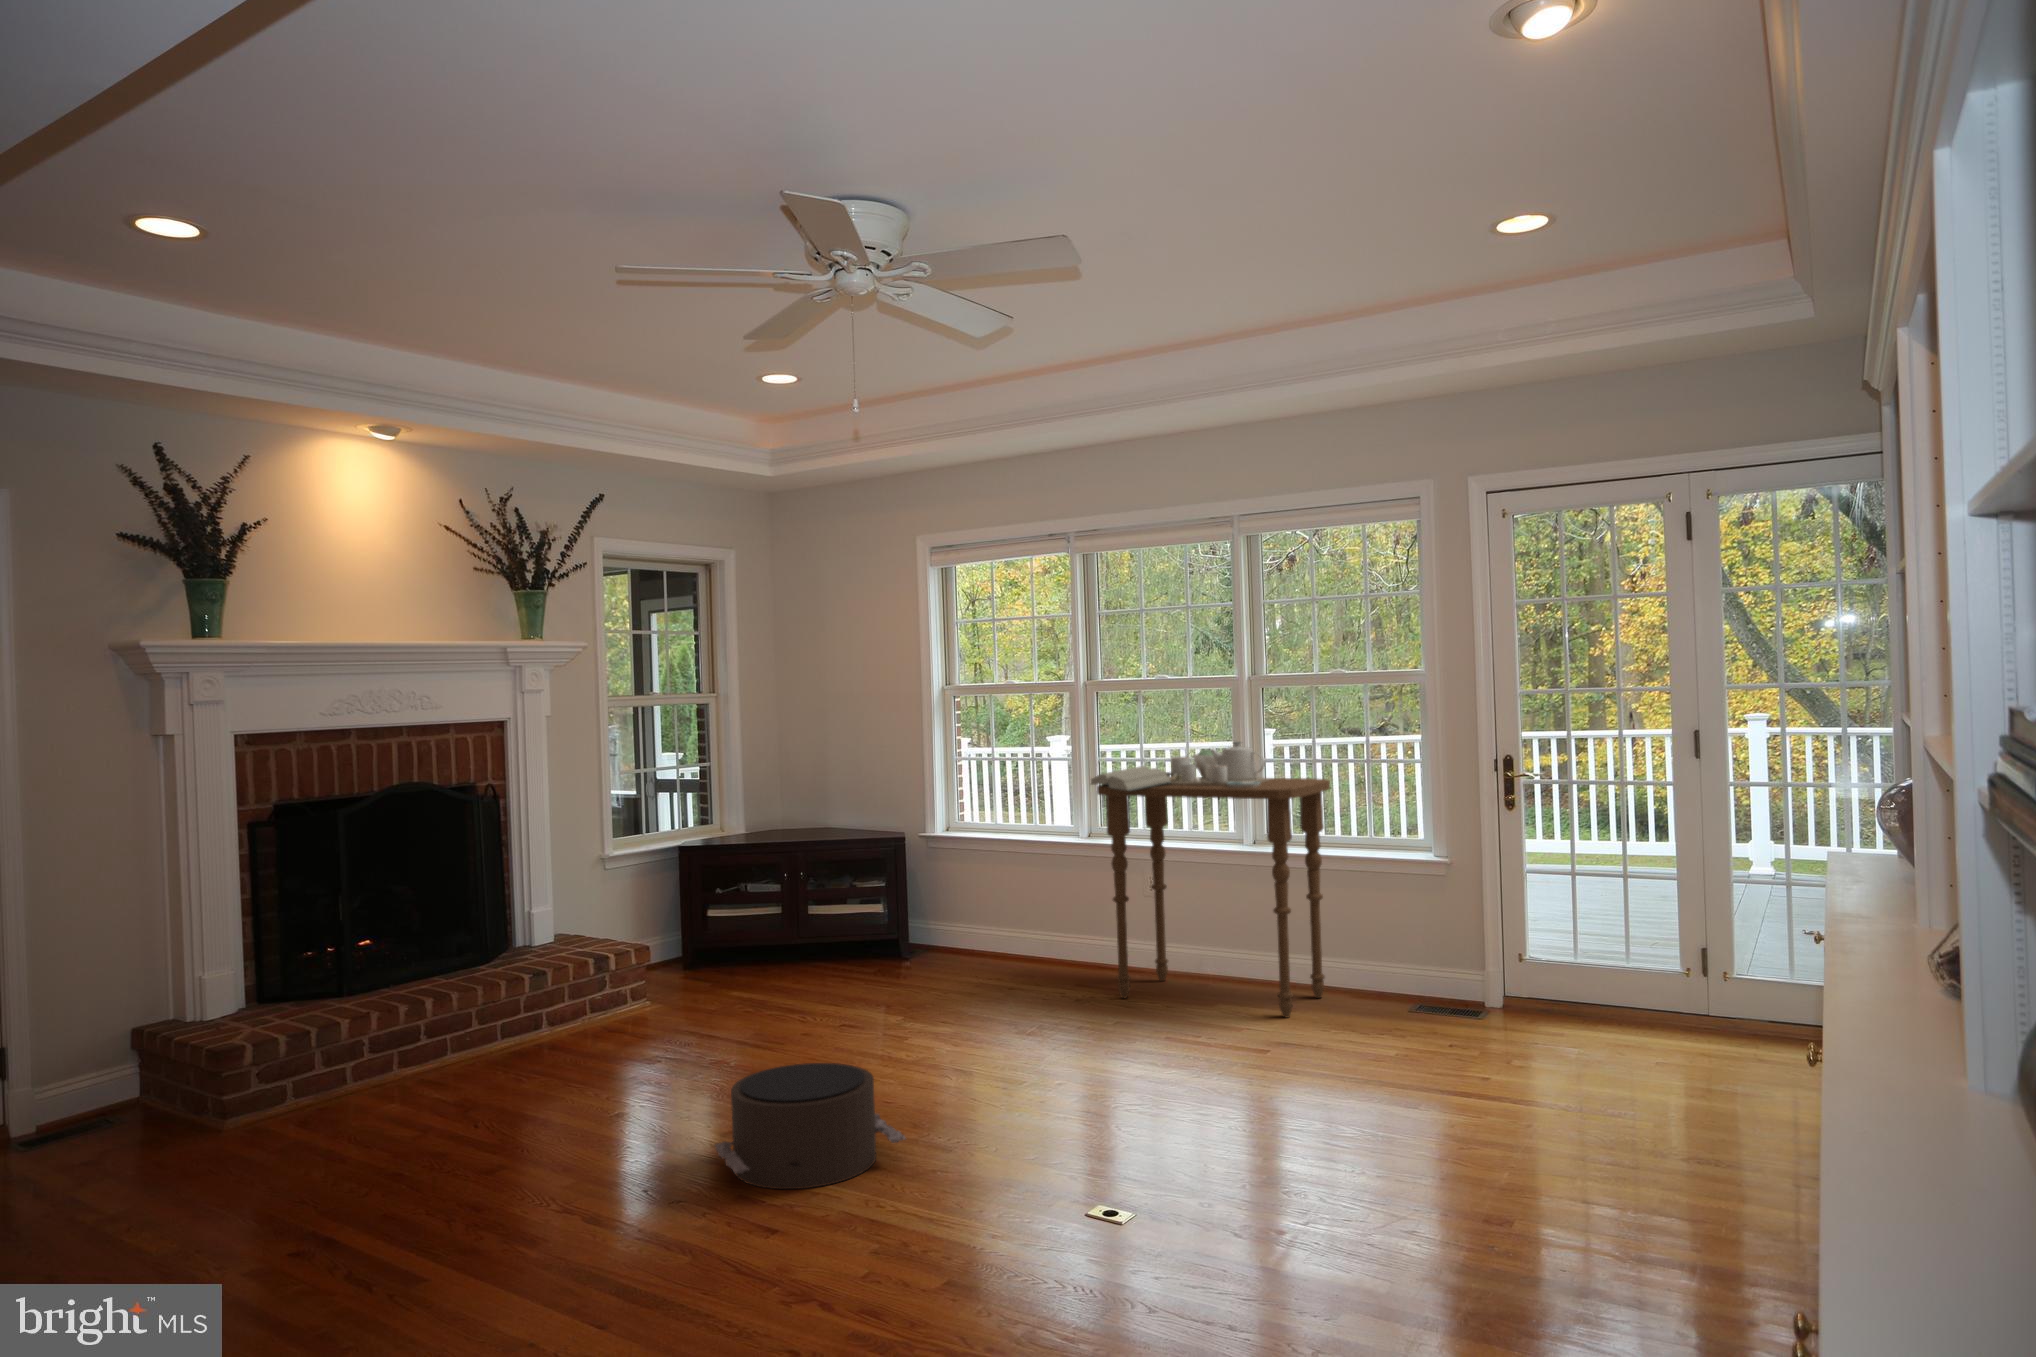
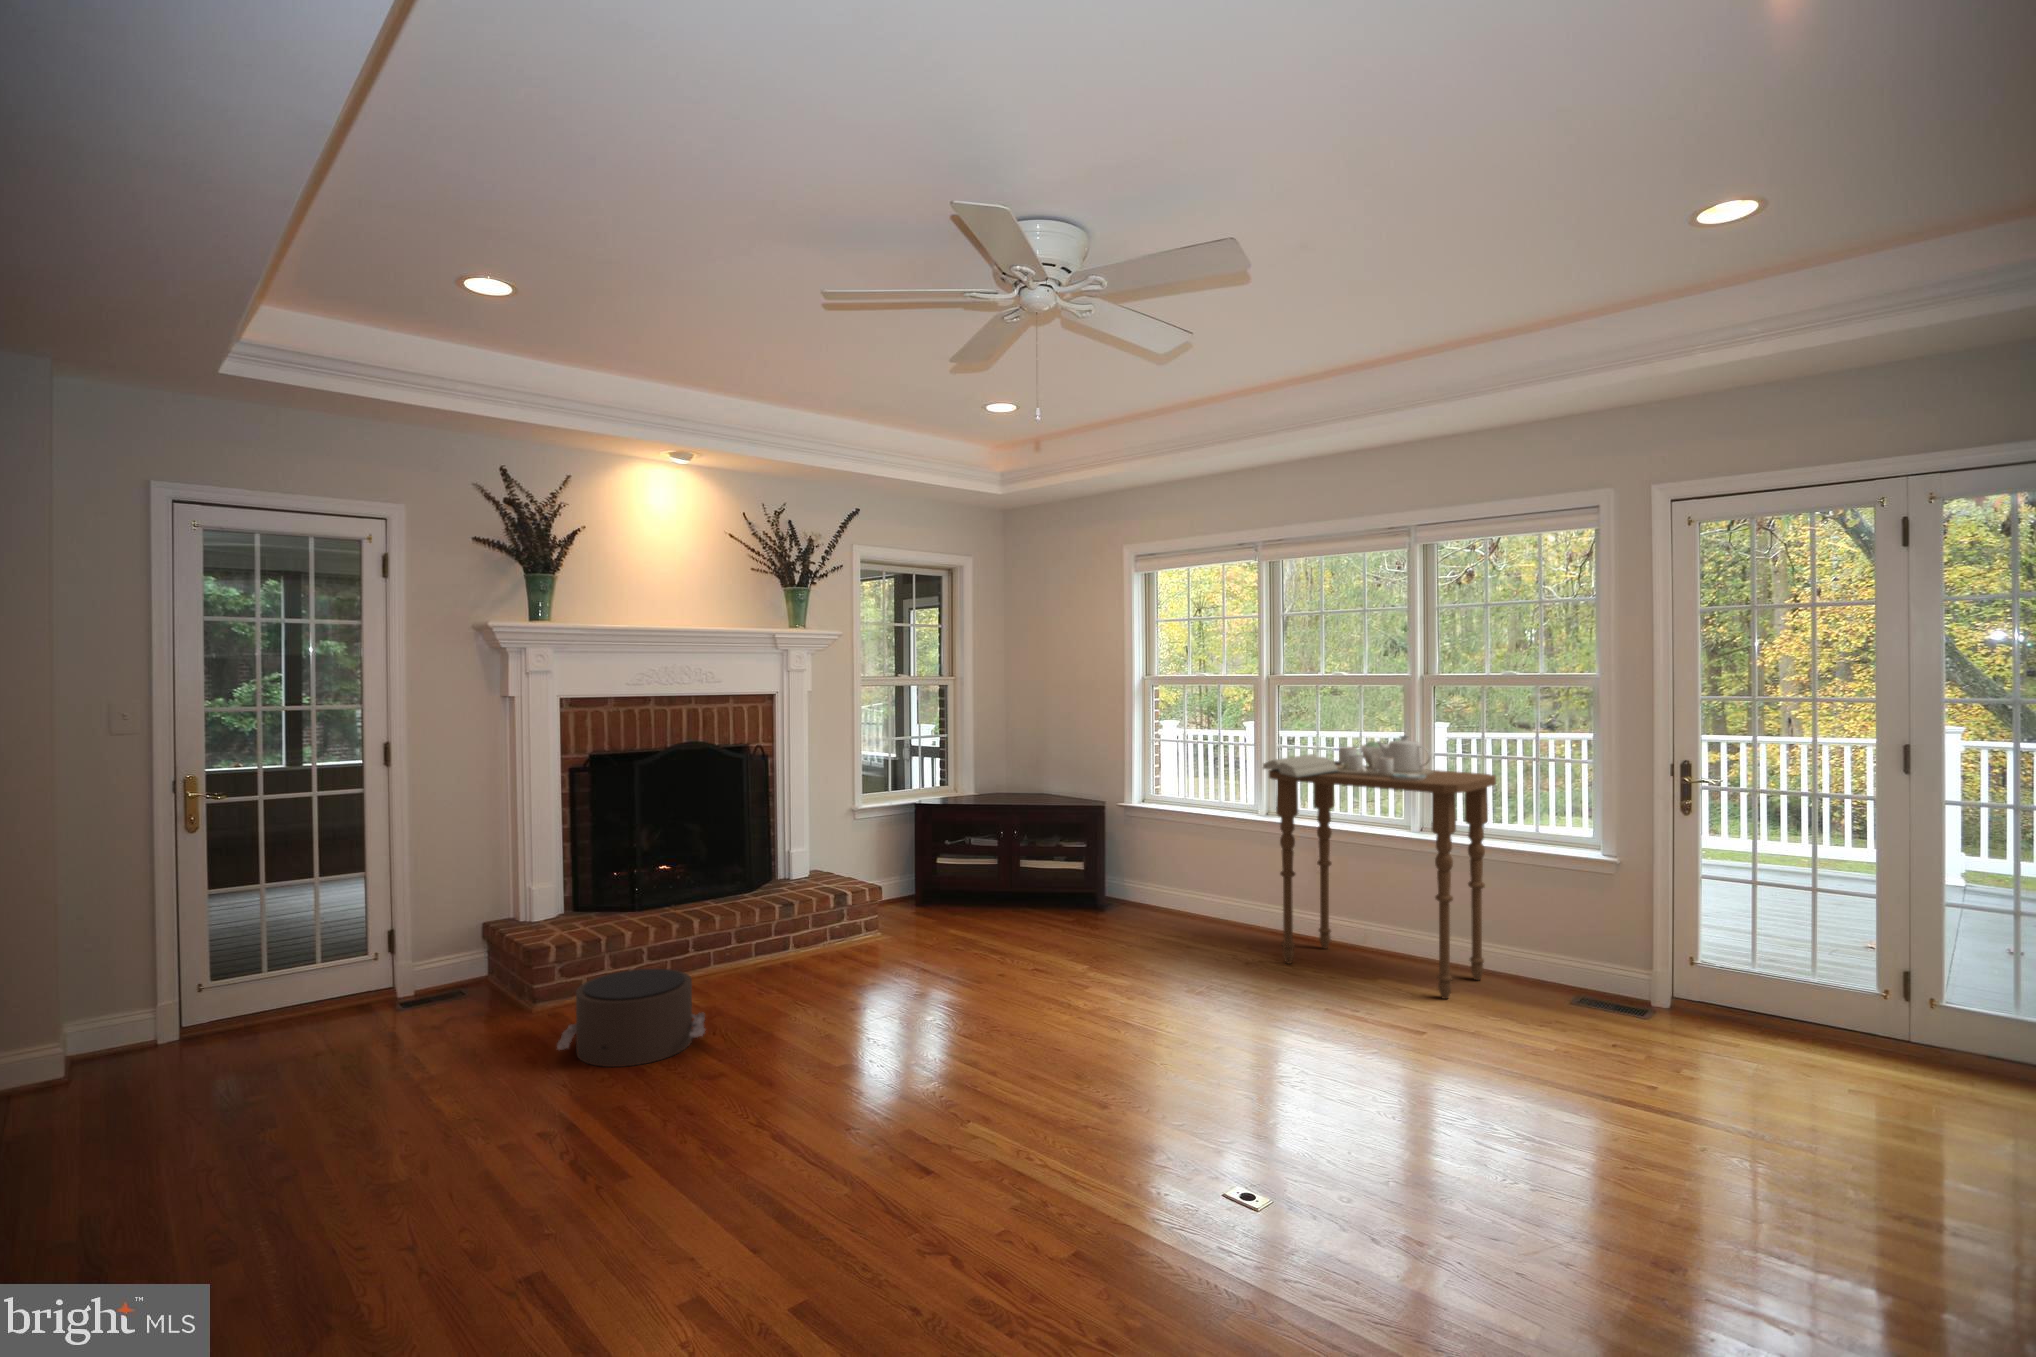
pouf: present [715,1063,906,1189] -> present [557,969,705,1067]

